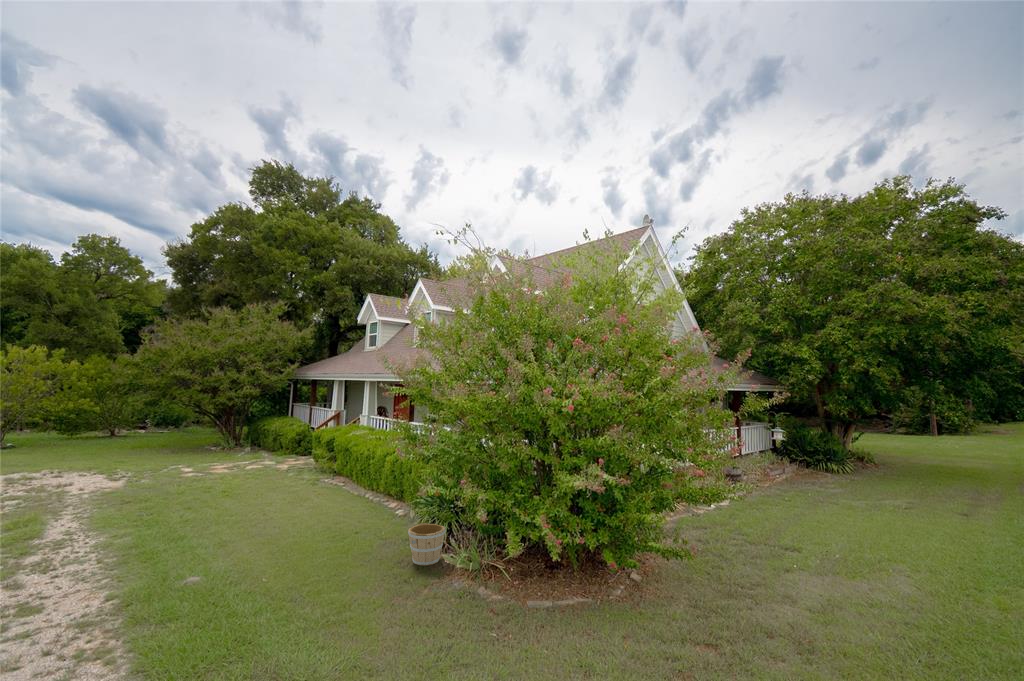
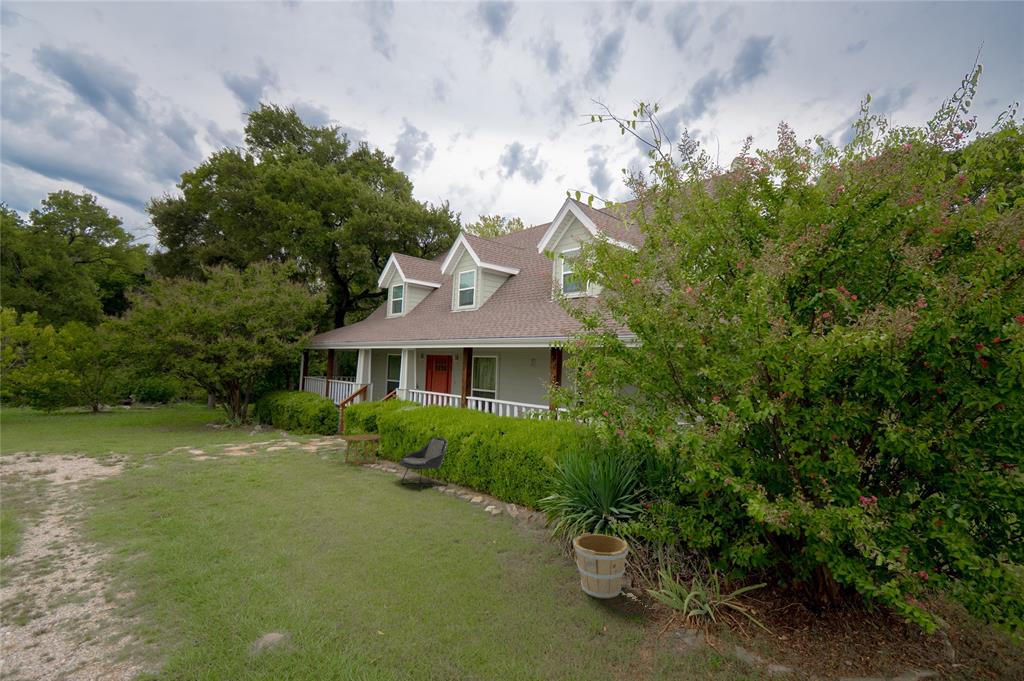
round table: none [301,455,335,481] -> present [341,434,381,466]
lounge chair: none [337,457,376,500] -> present [399,437,448,491]

